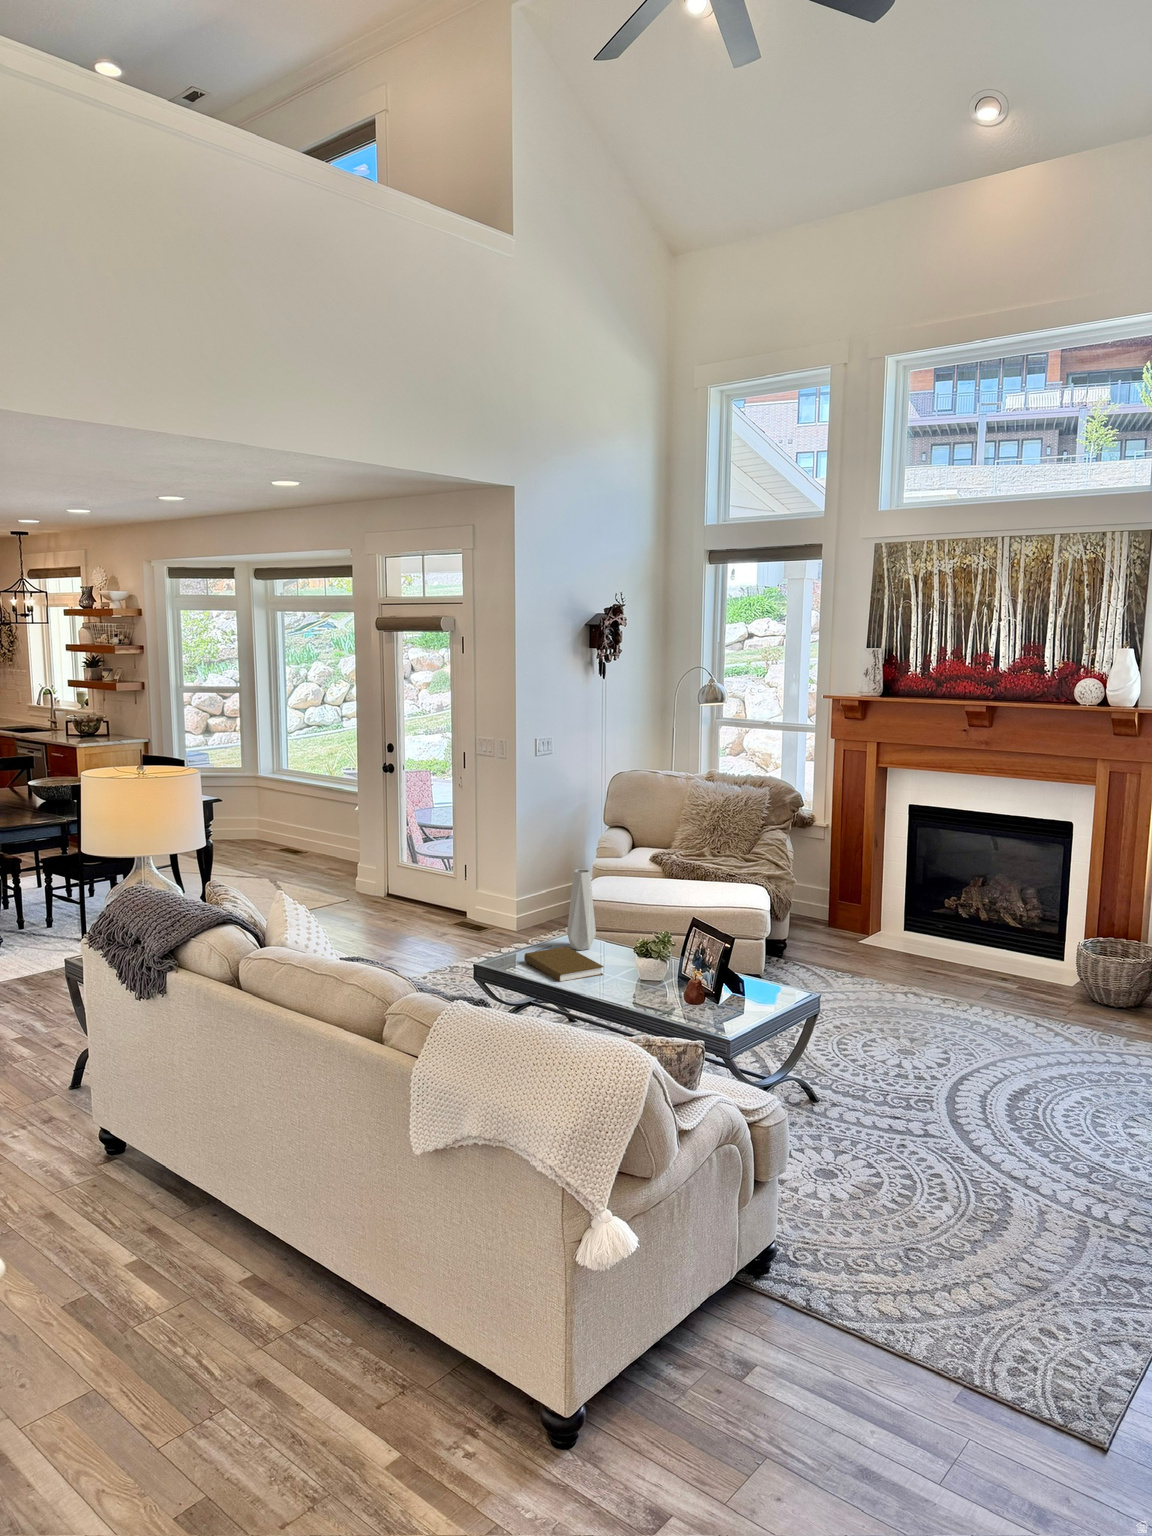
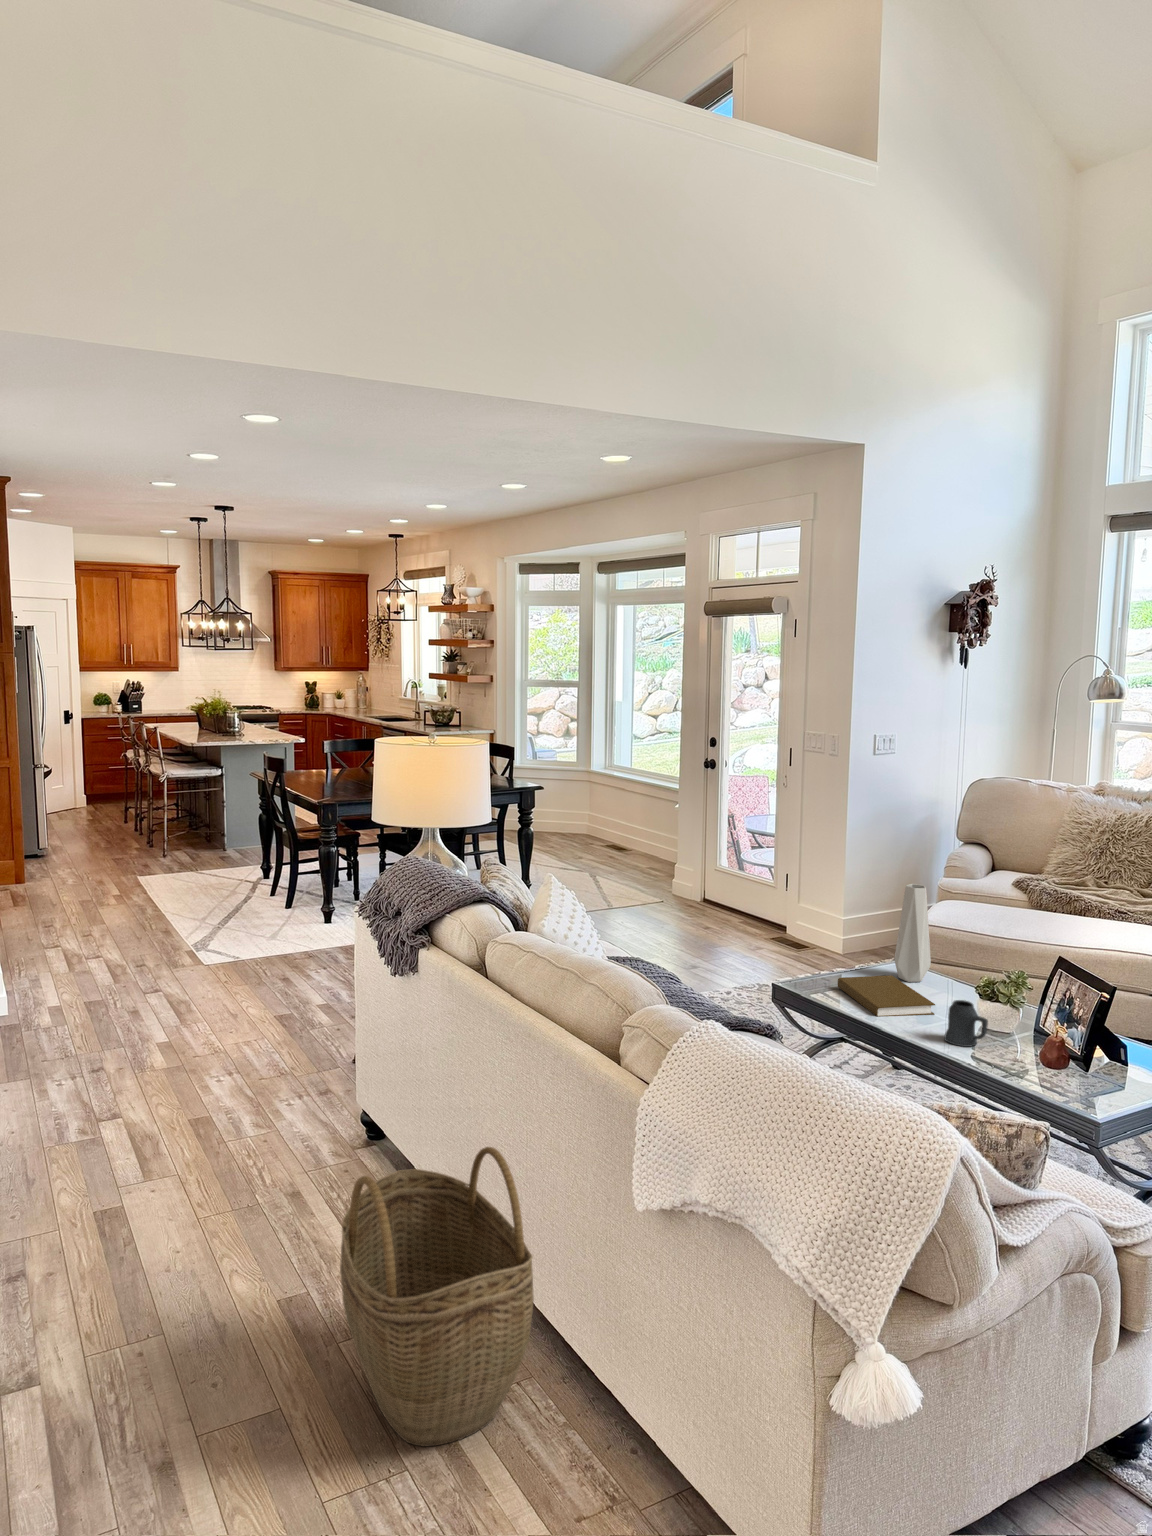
mug: none [613,961,646,998] -> present [944,1000,988,1047]
woven basket: none [138,1132,320,1391] -> present [340,1147,534,1447]

